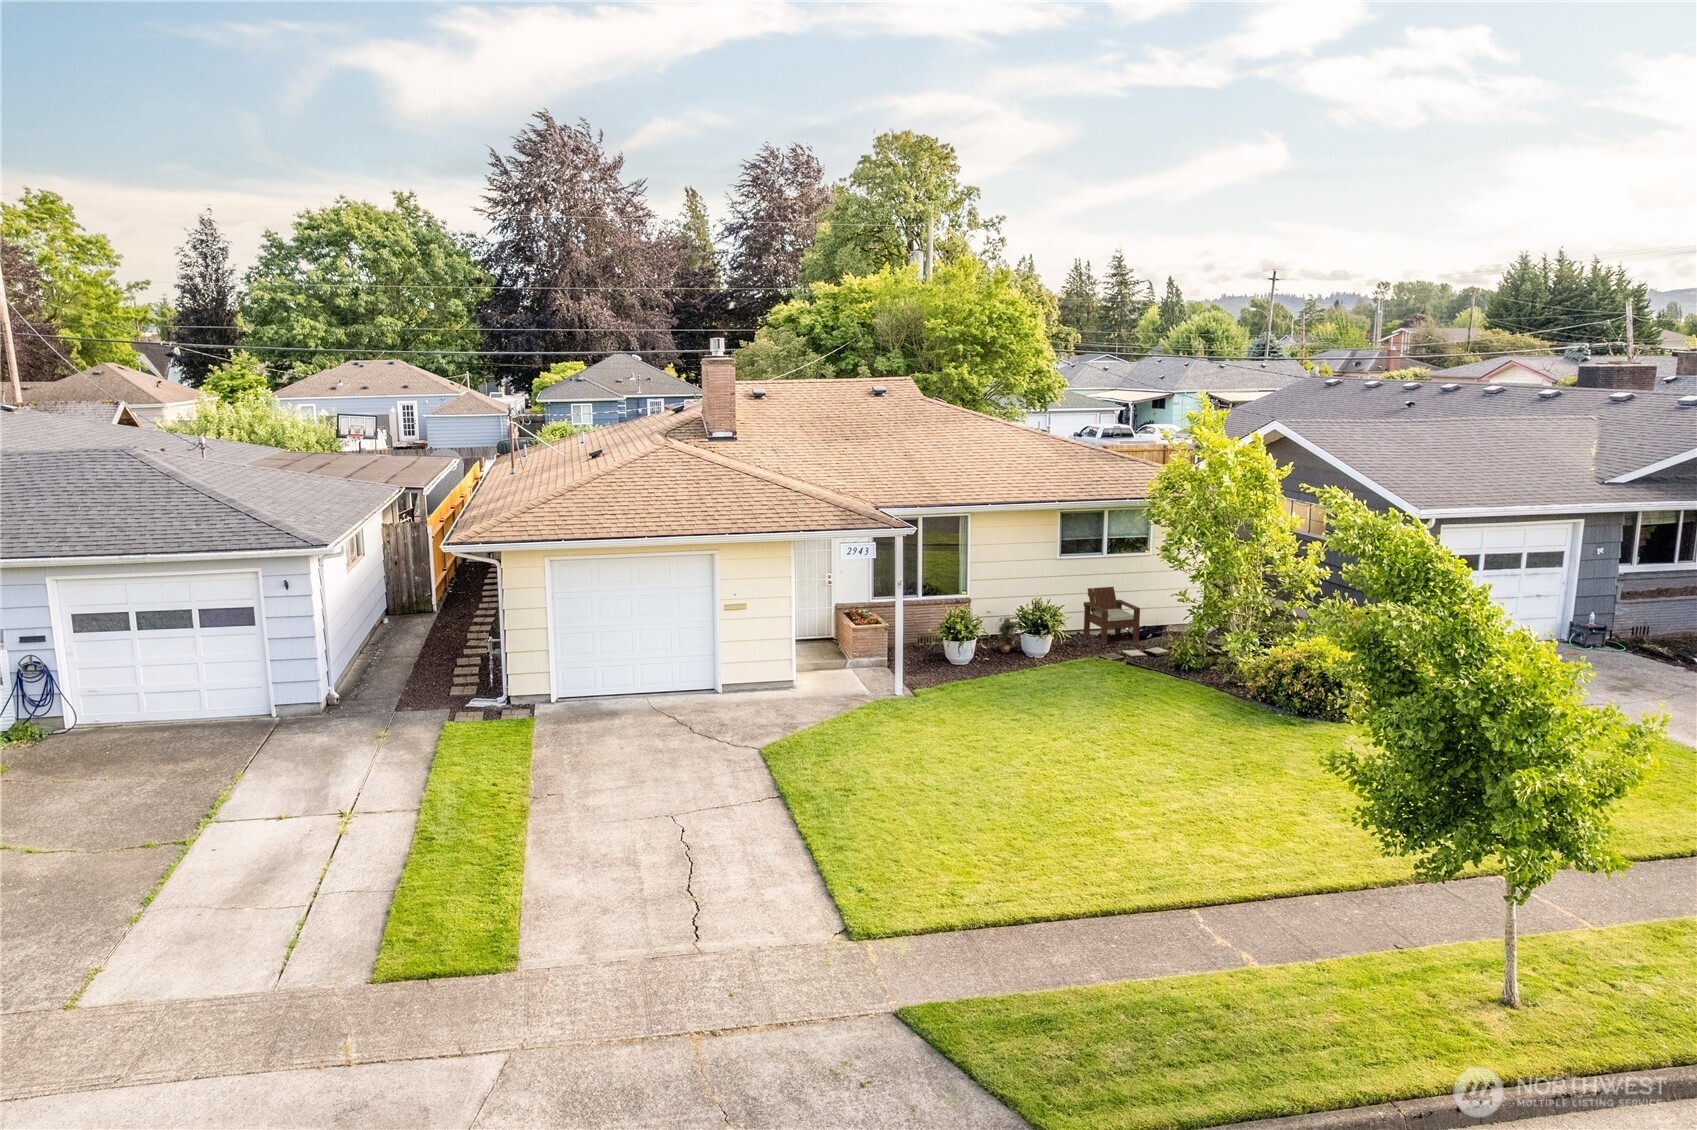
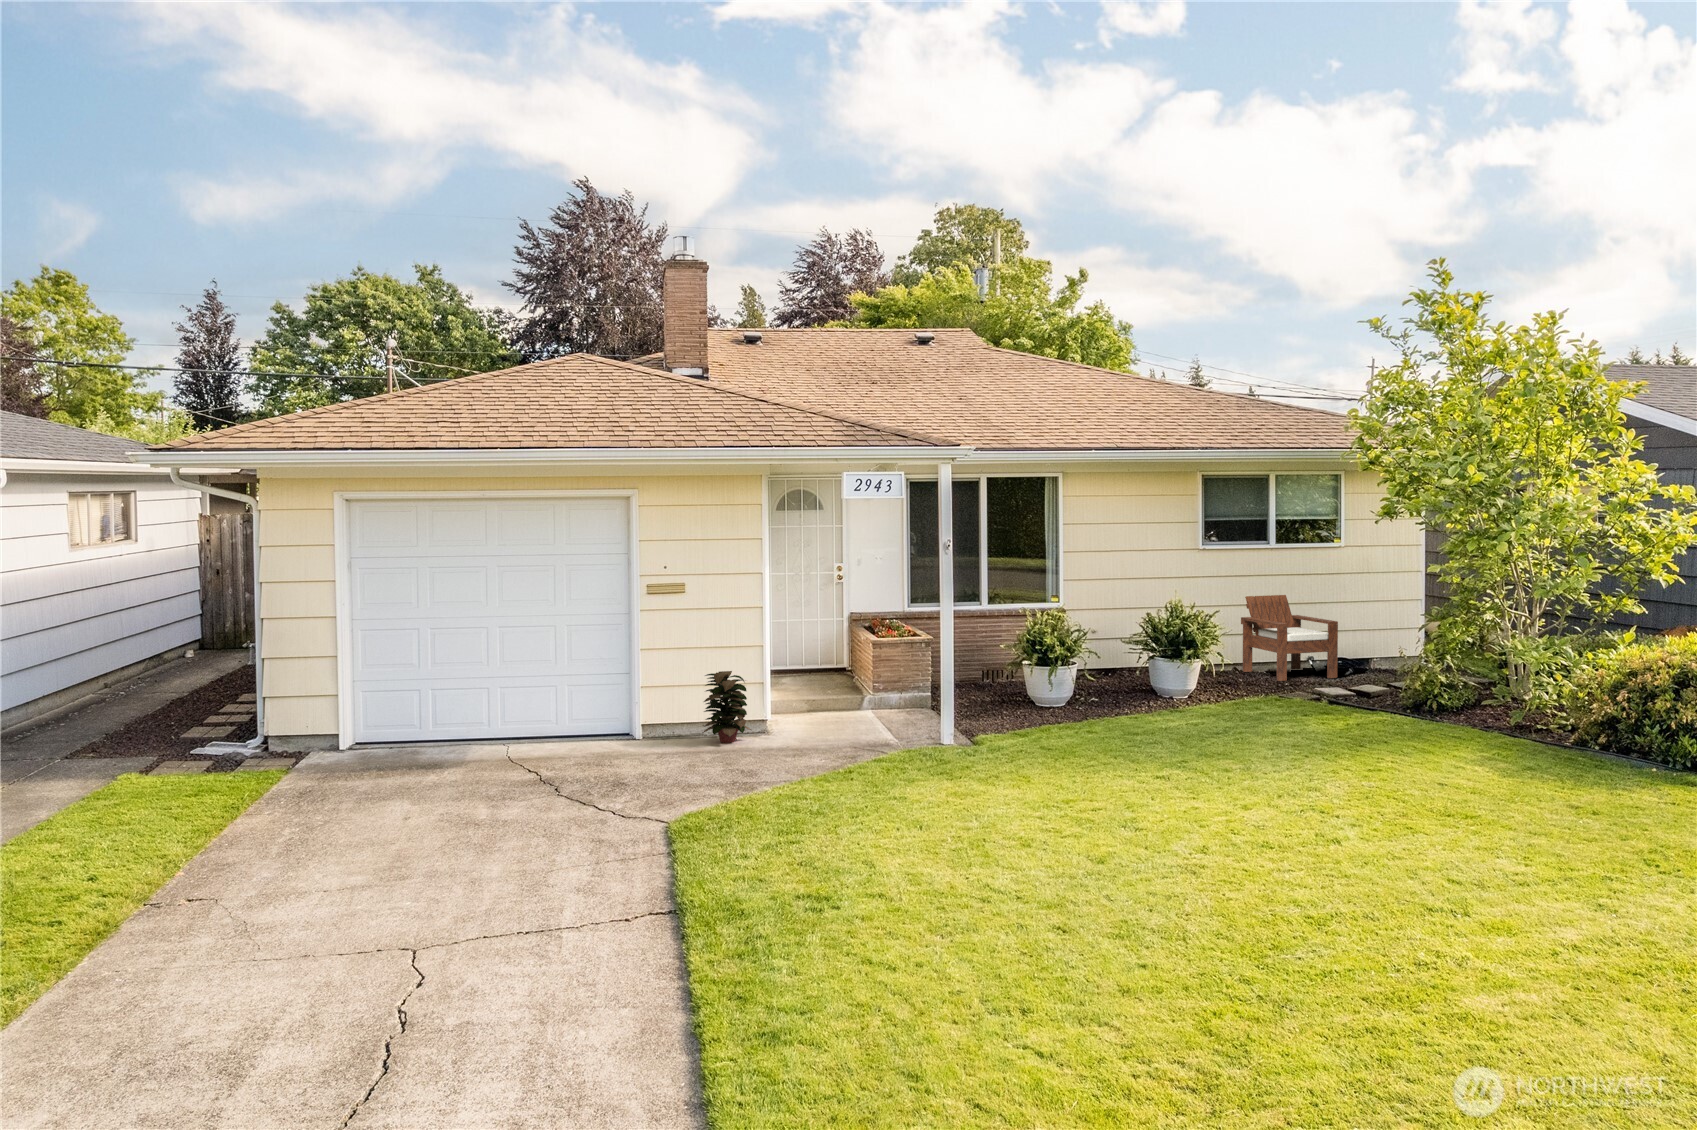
decorative plant: present [996,617,1017,653] -> present [702,671,751,743]

